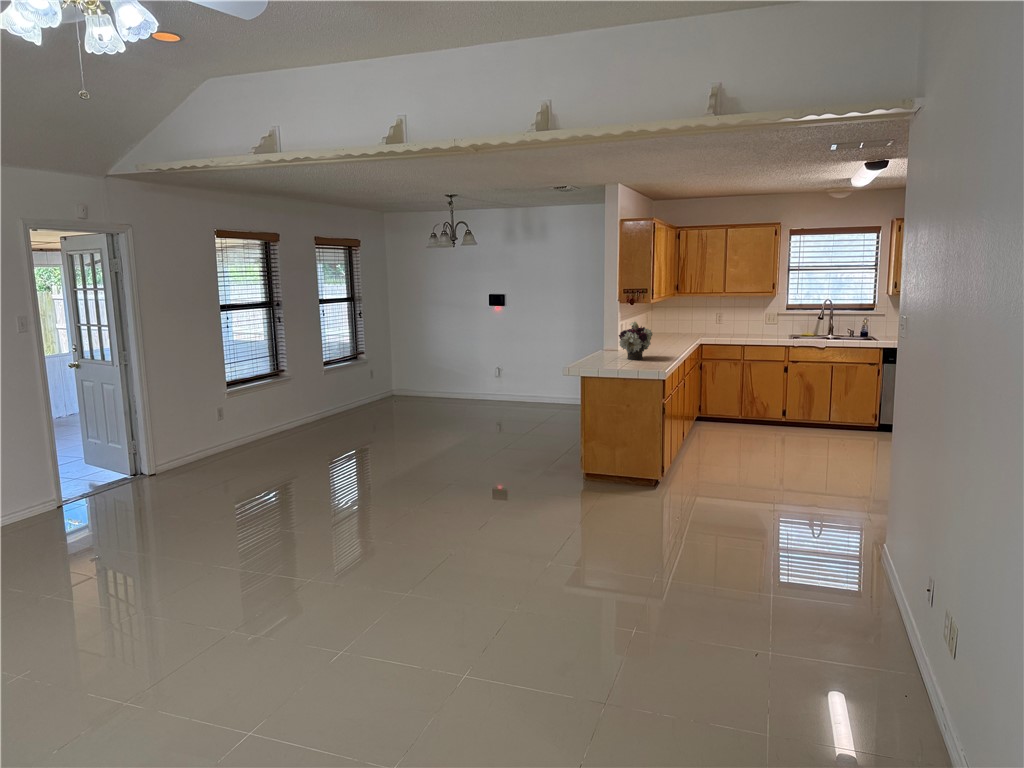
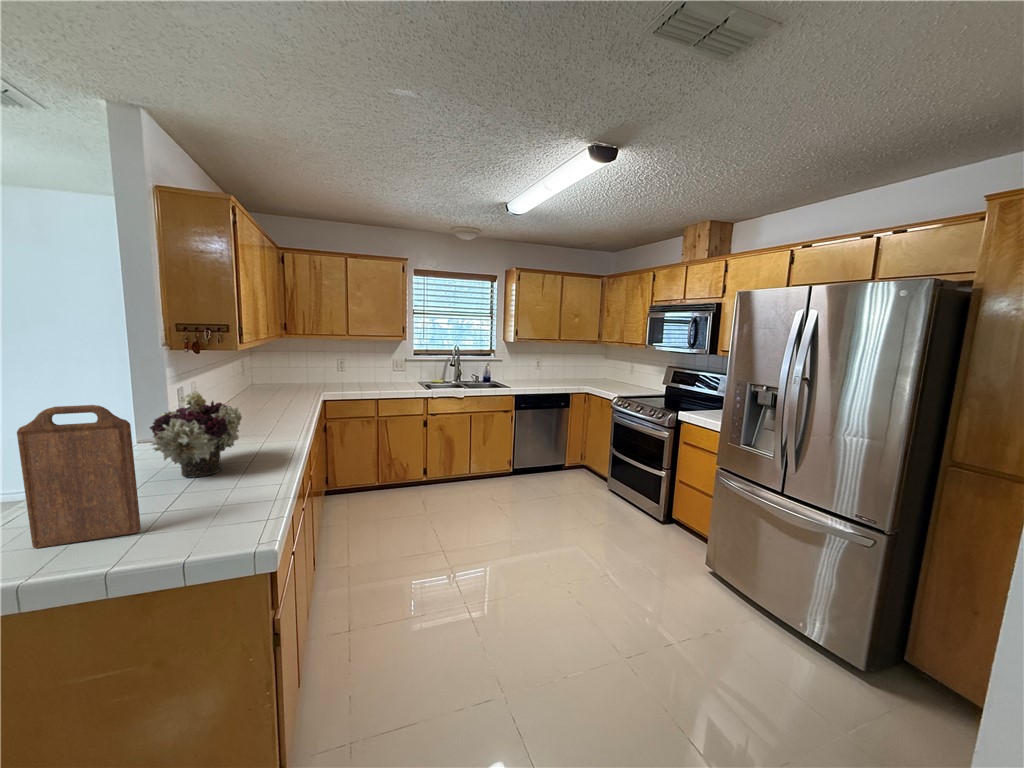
cutting board: none [594,320,621,367] -> present [17,405,141,548]

